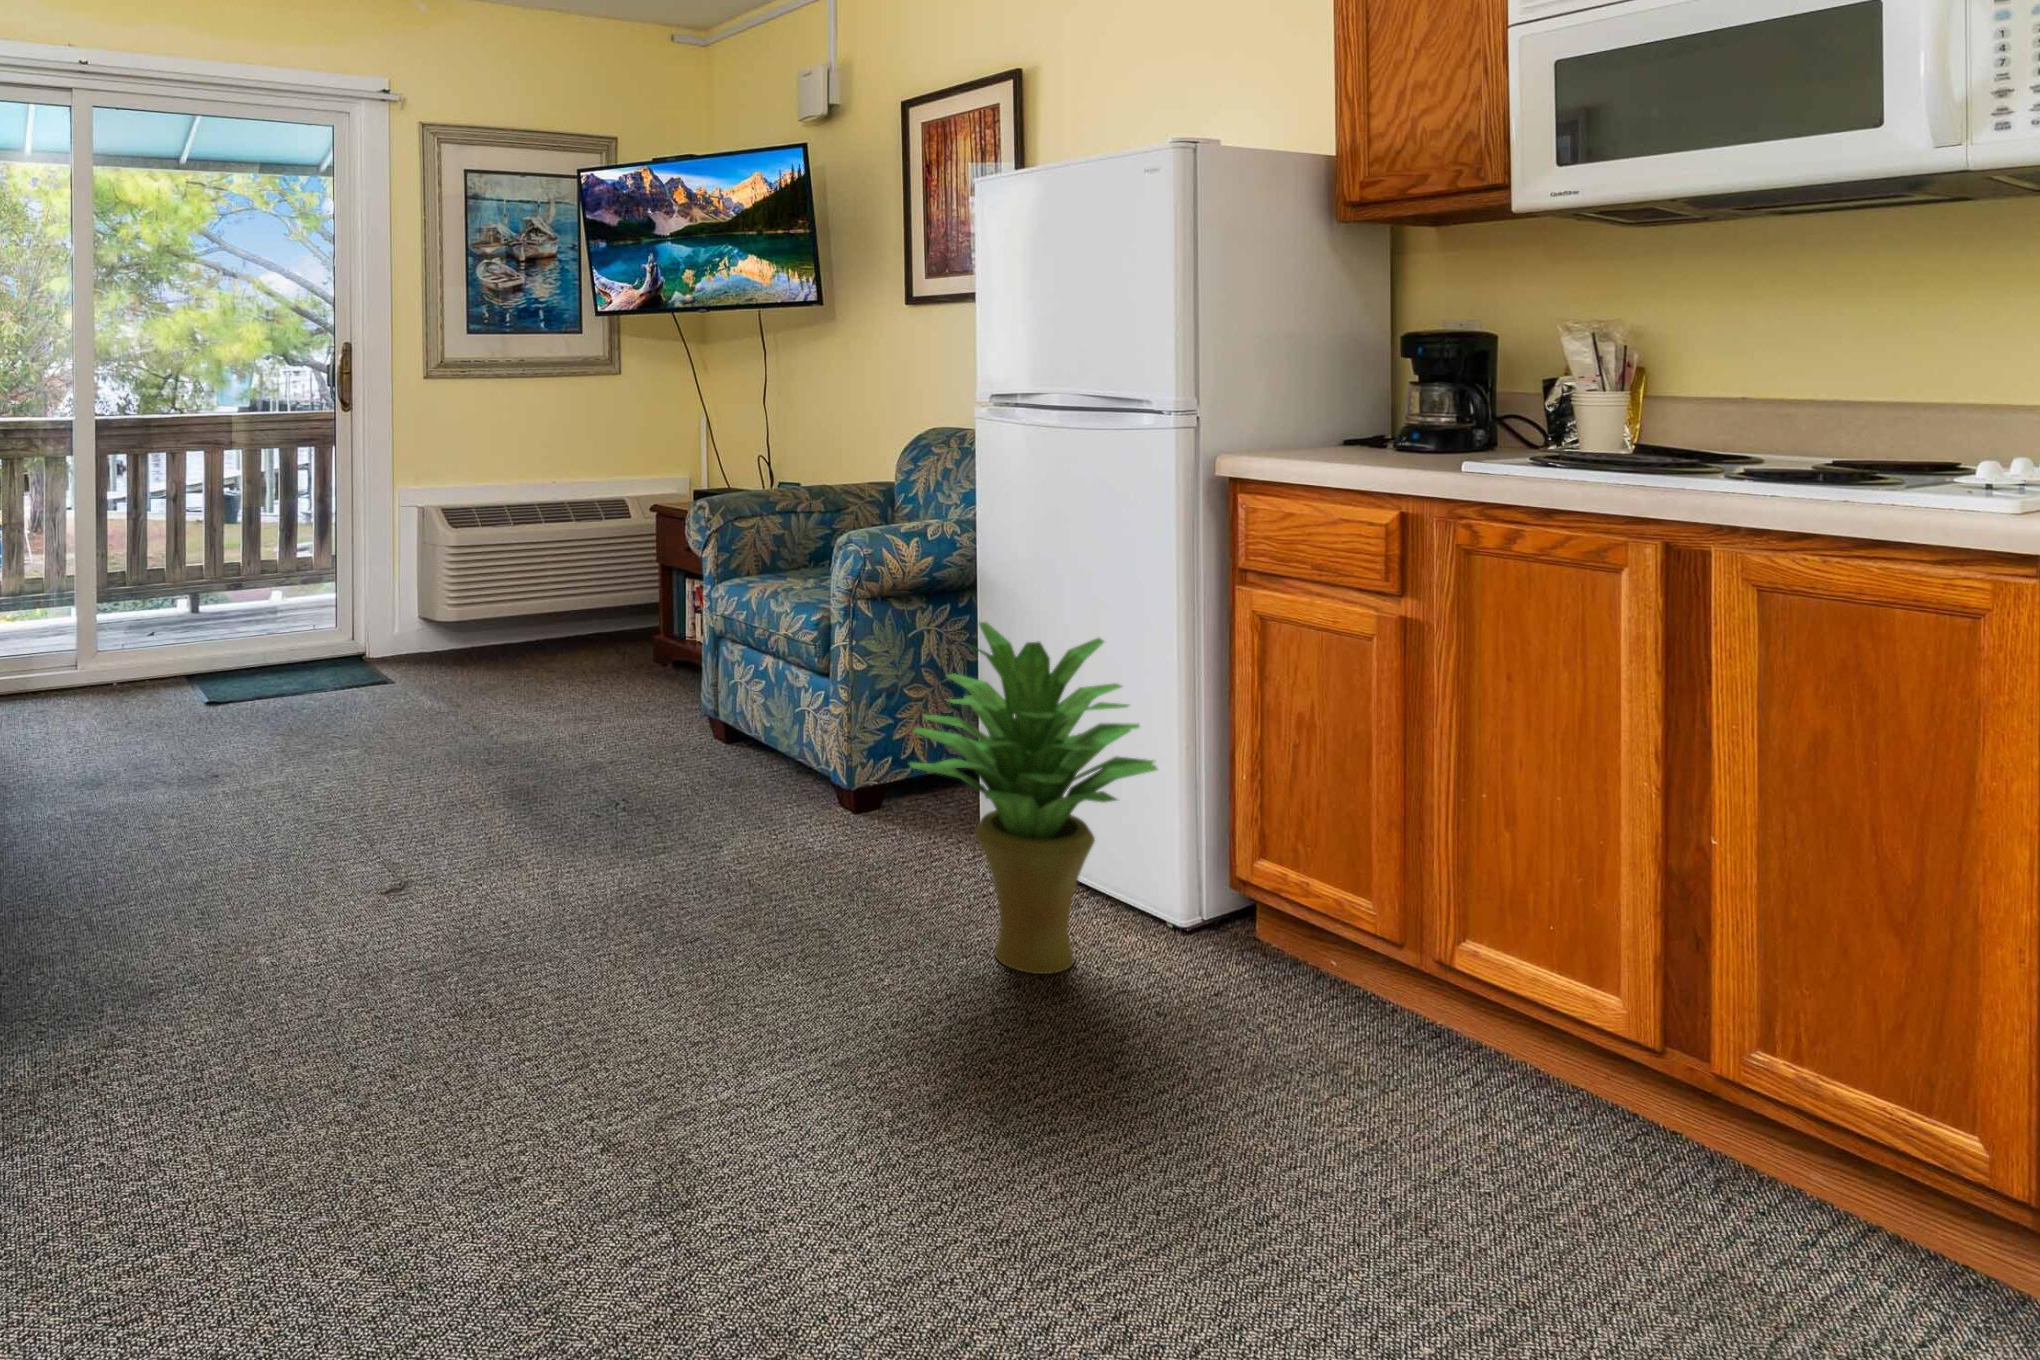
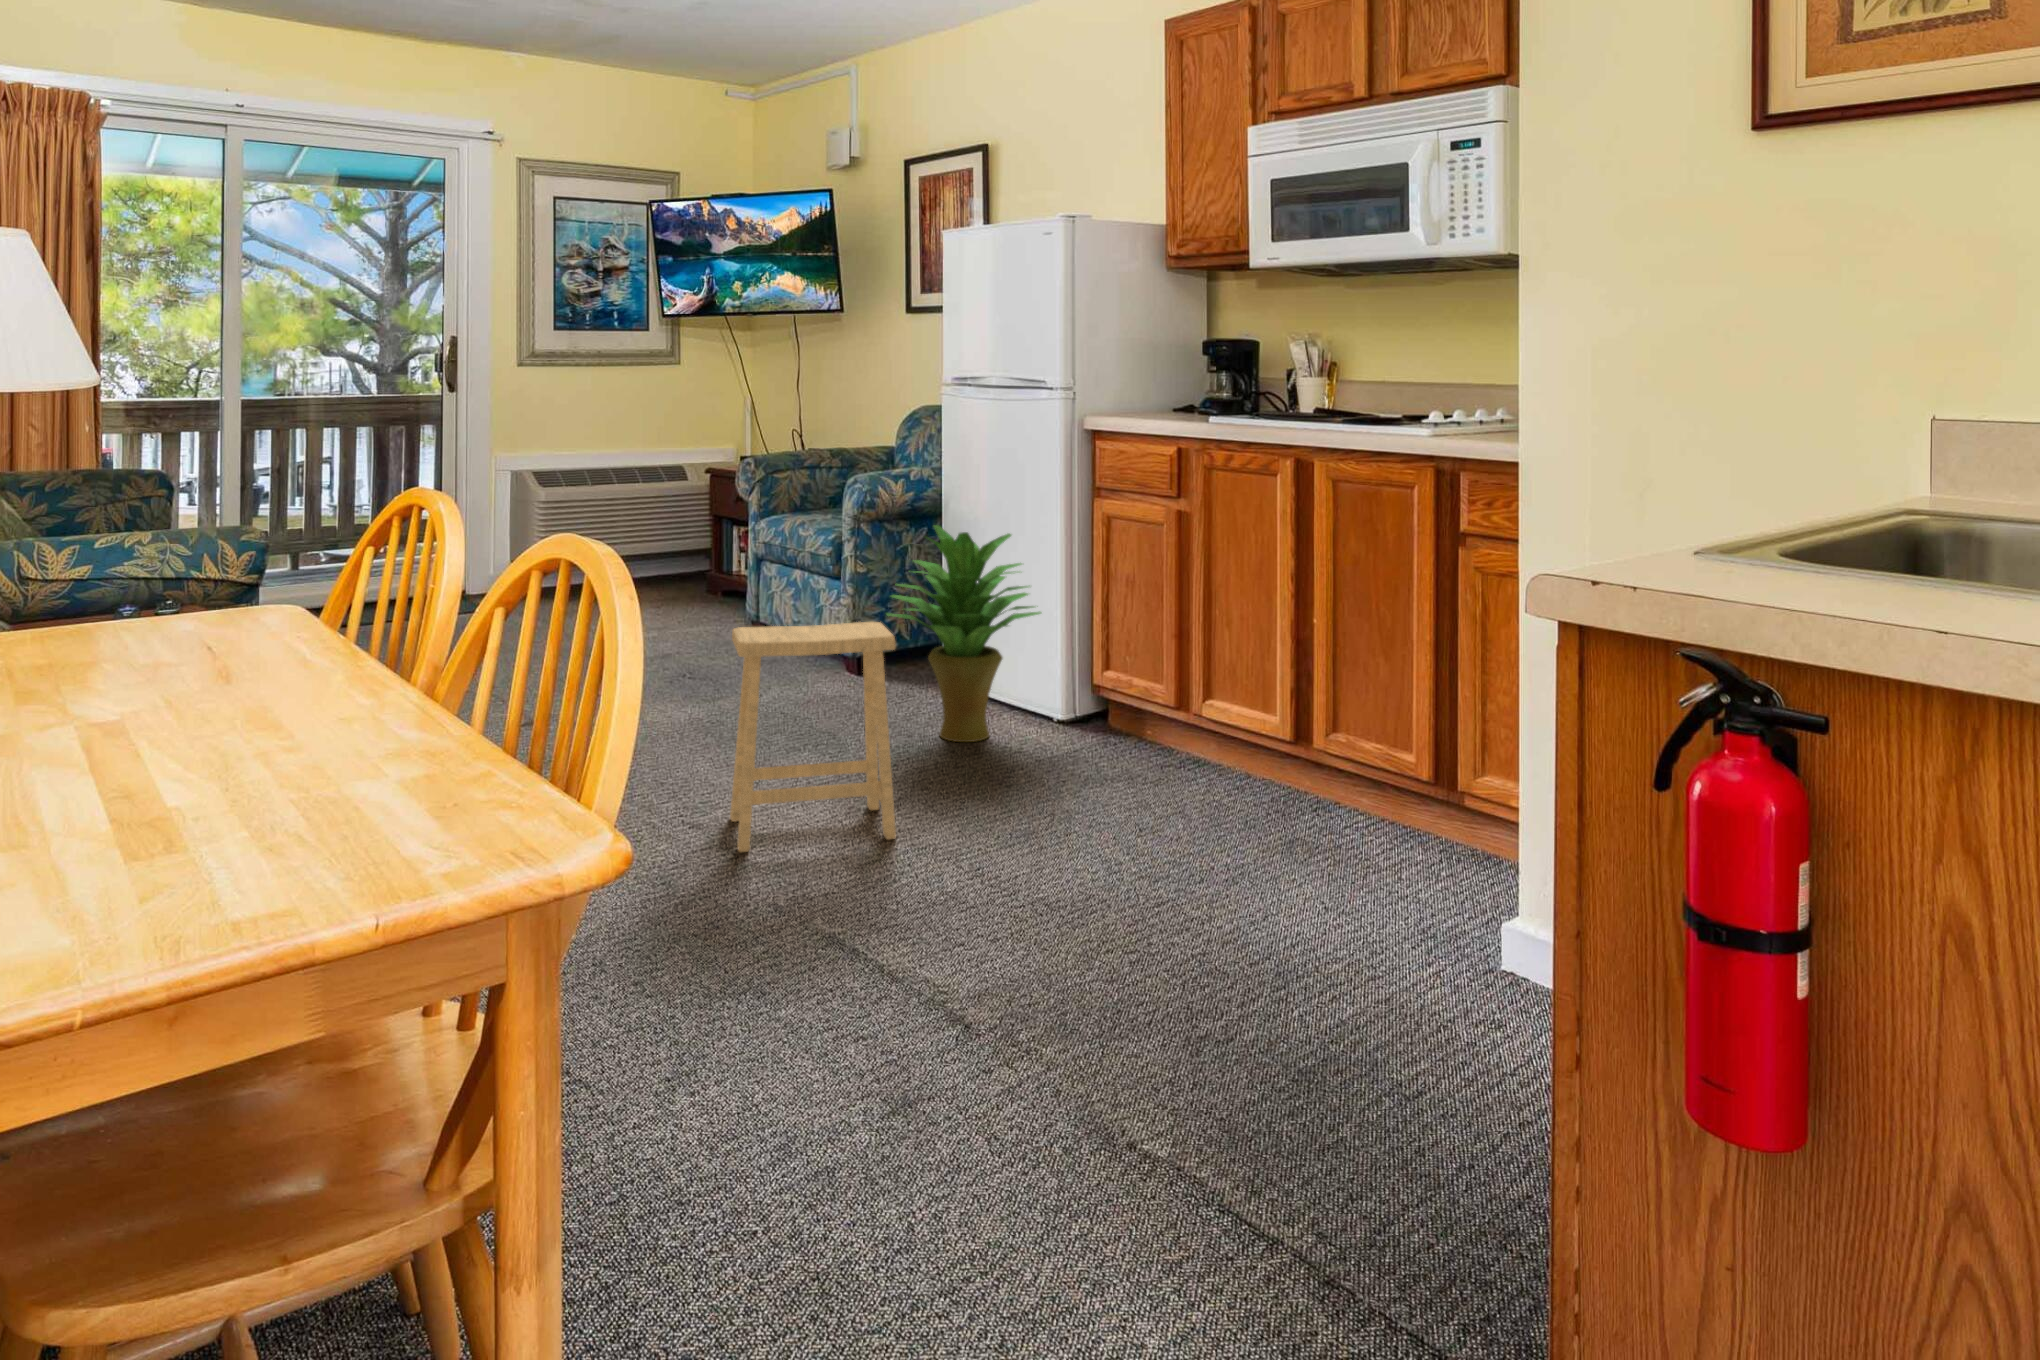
footstool: none [666,823,960,1267] -> present [730,622,896,853]

